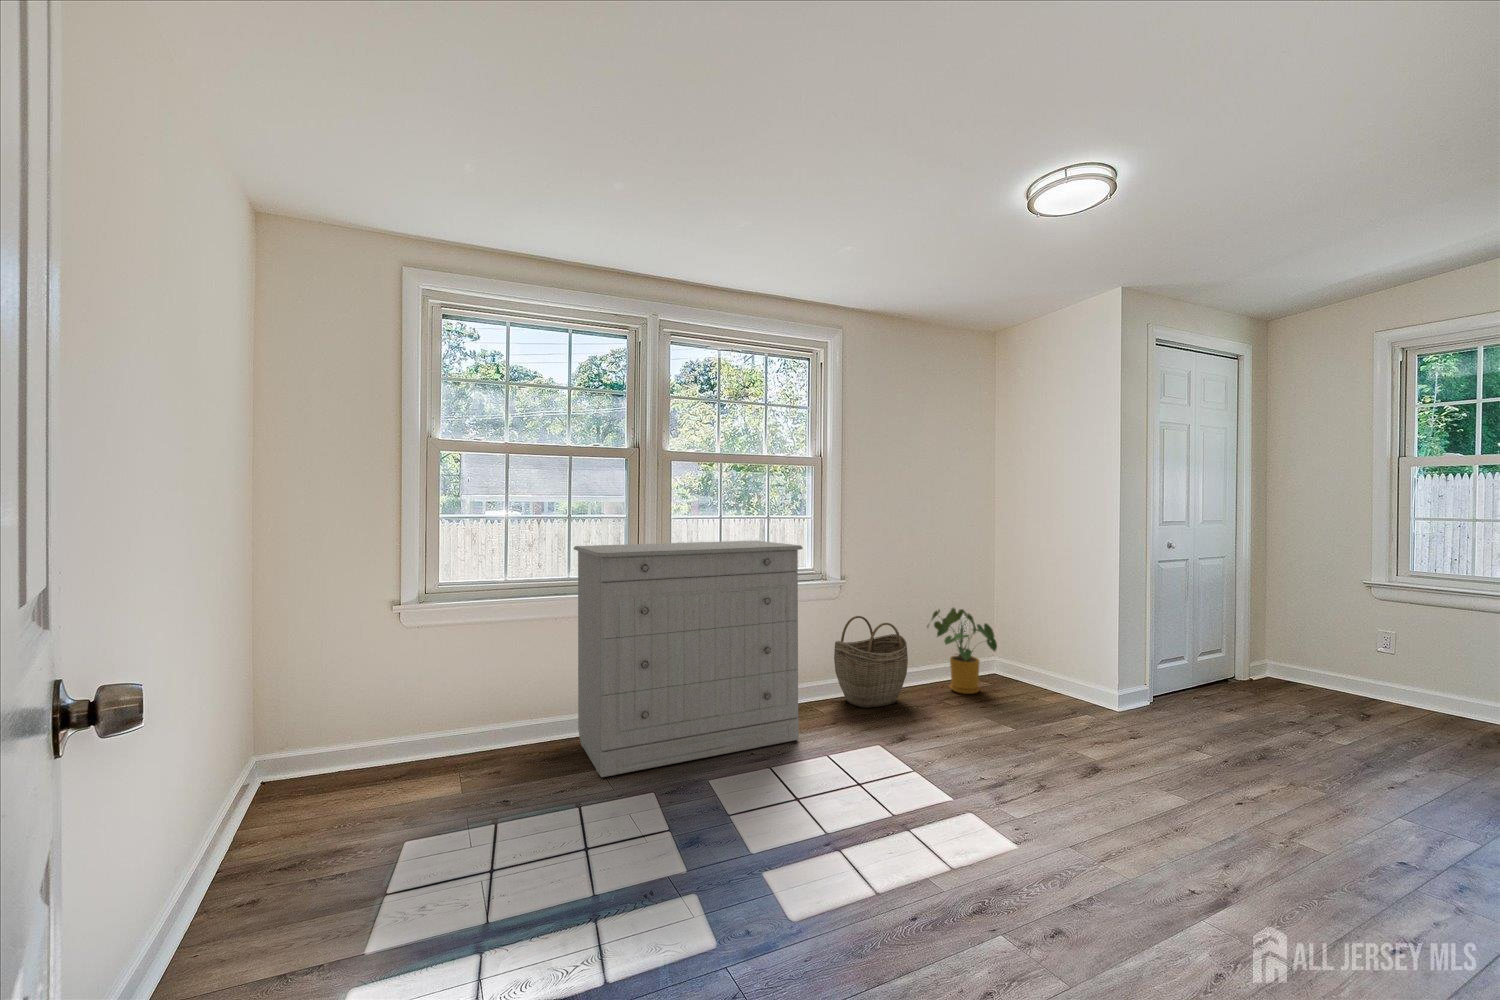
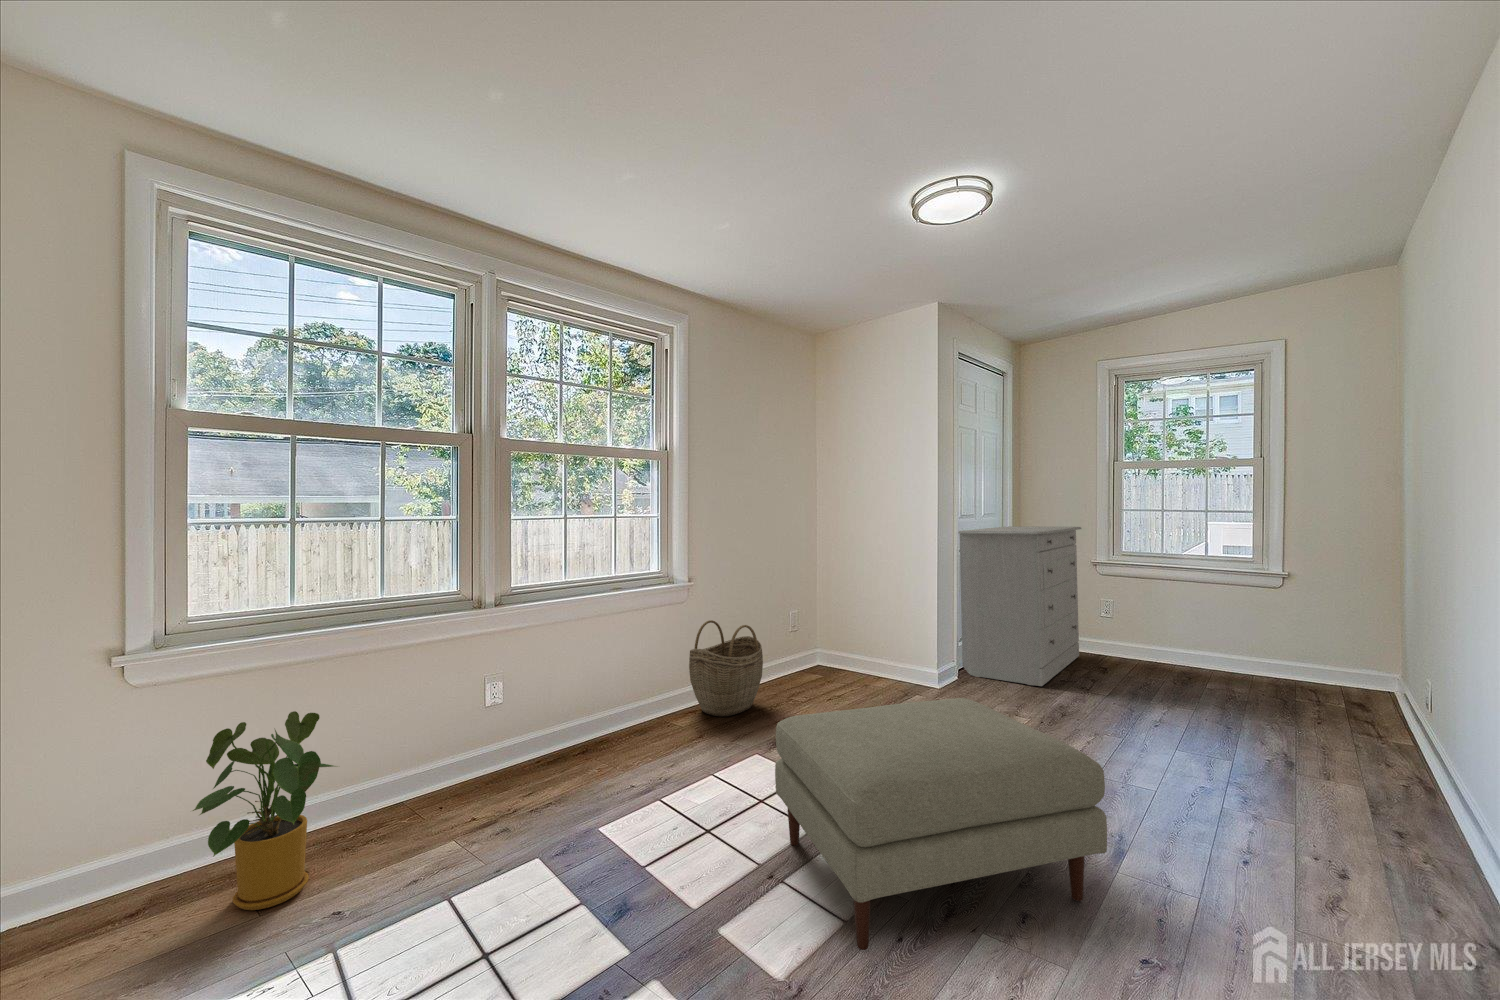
dresser: present [574,541,803,777] -> present [958,526,1081,686]
house plant: present [927,608,997,694] -> present [193,711,336,910]
ottoman: none [852,708,1160,939] -> present [775,698,1107,950]

